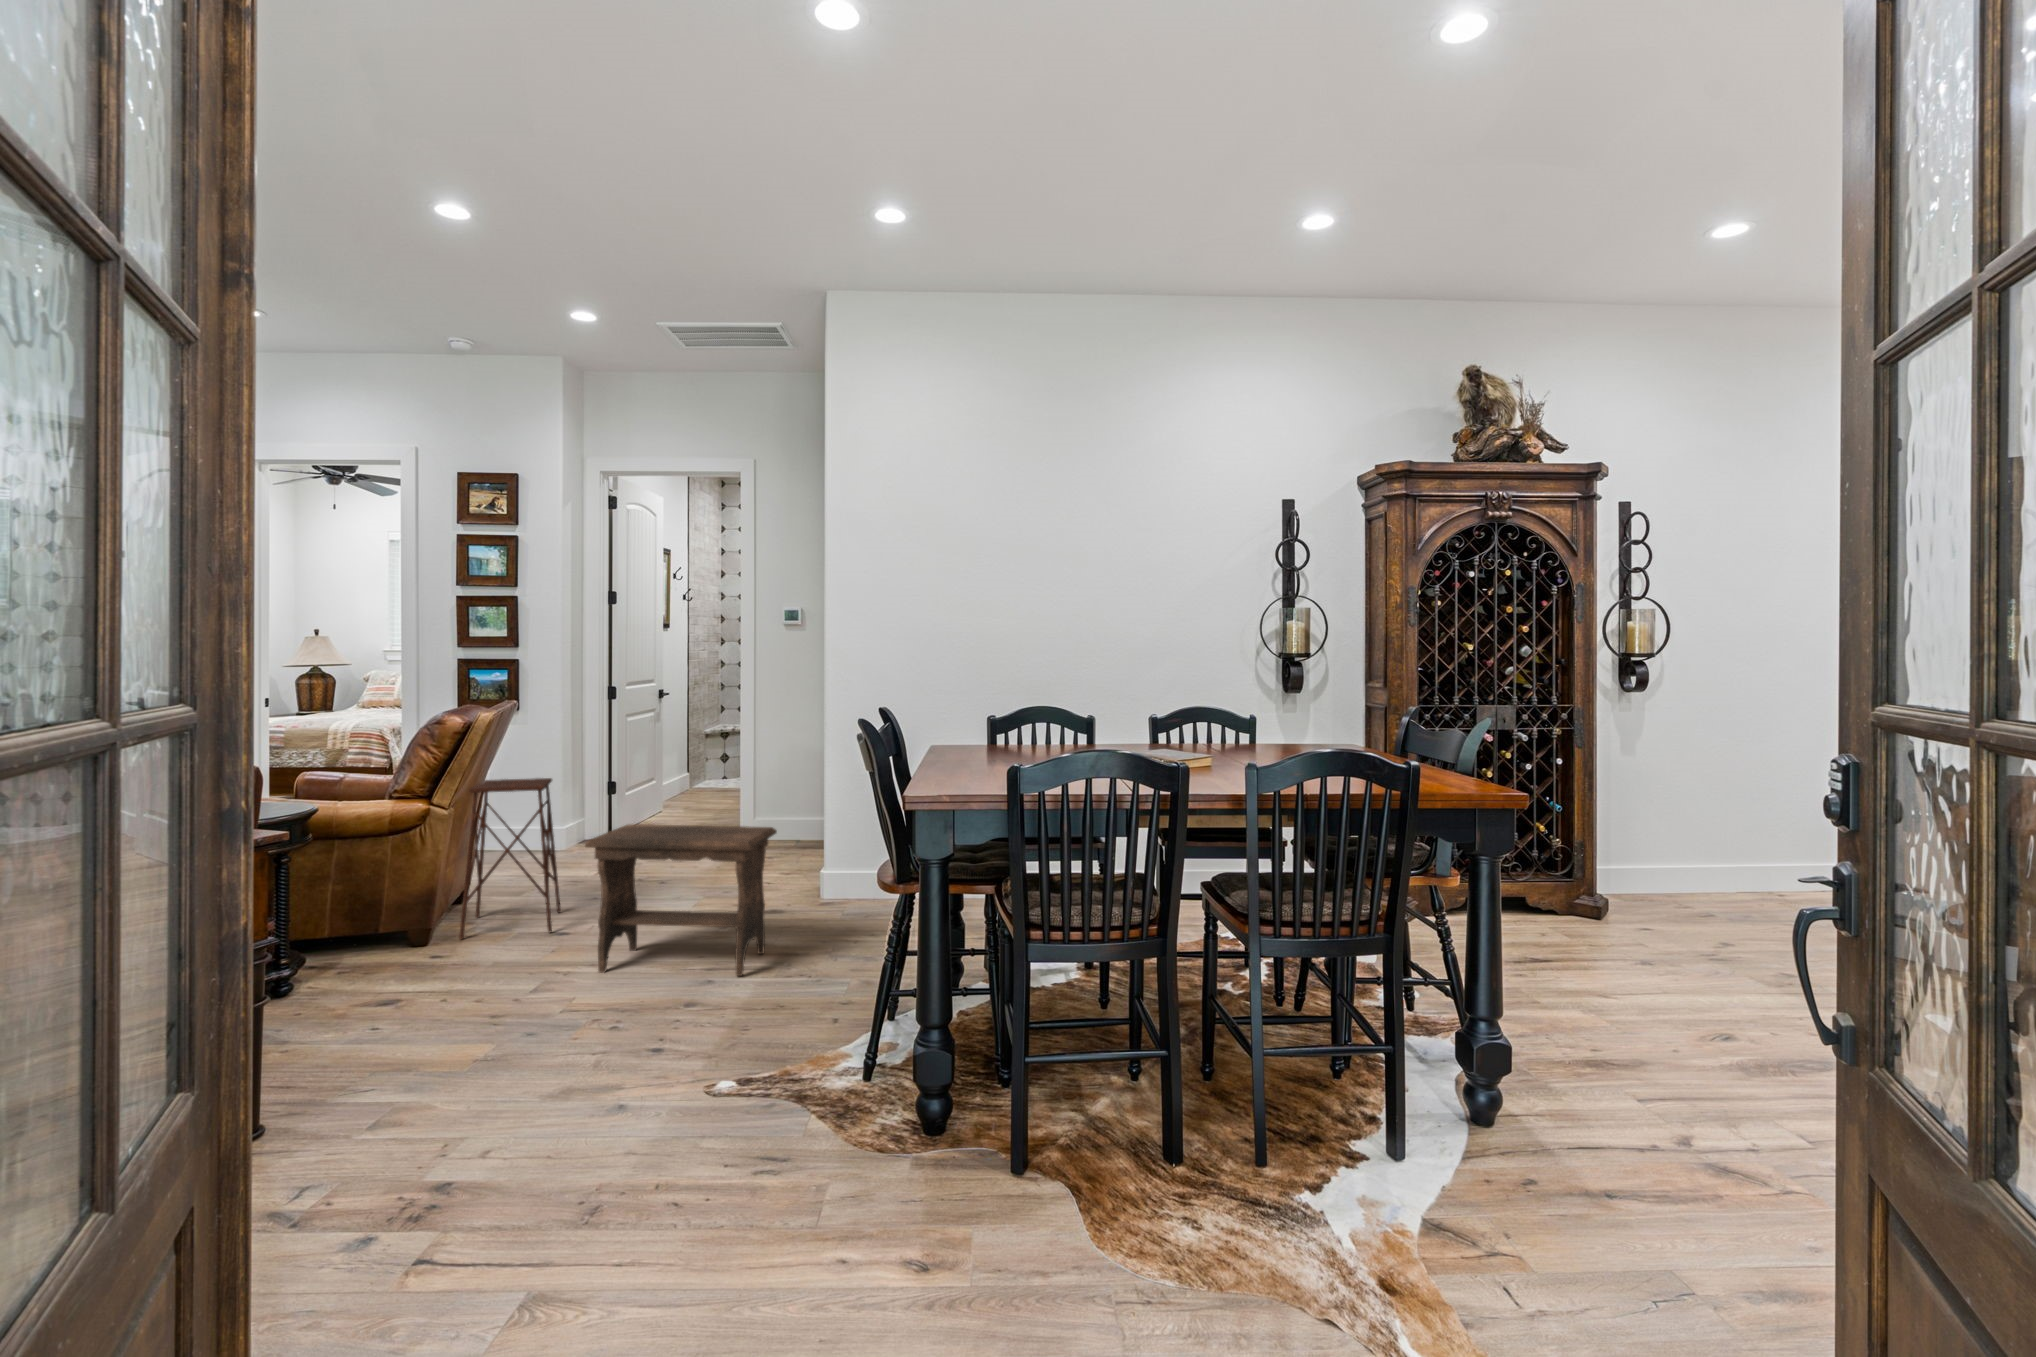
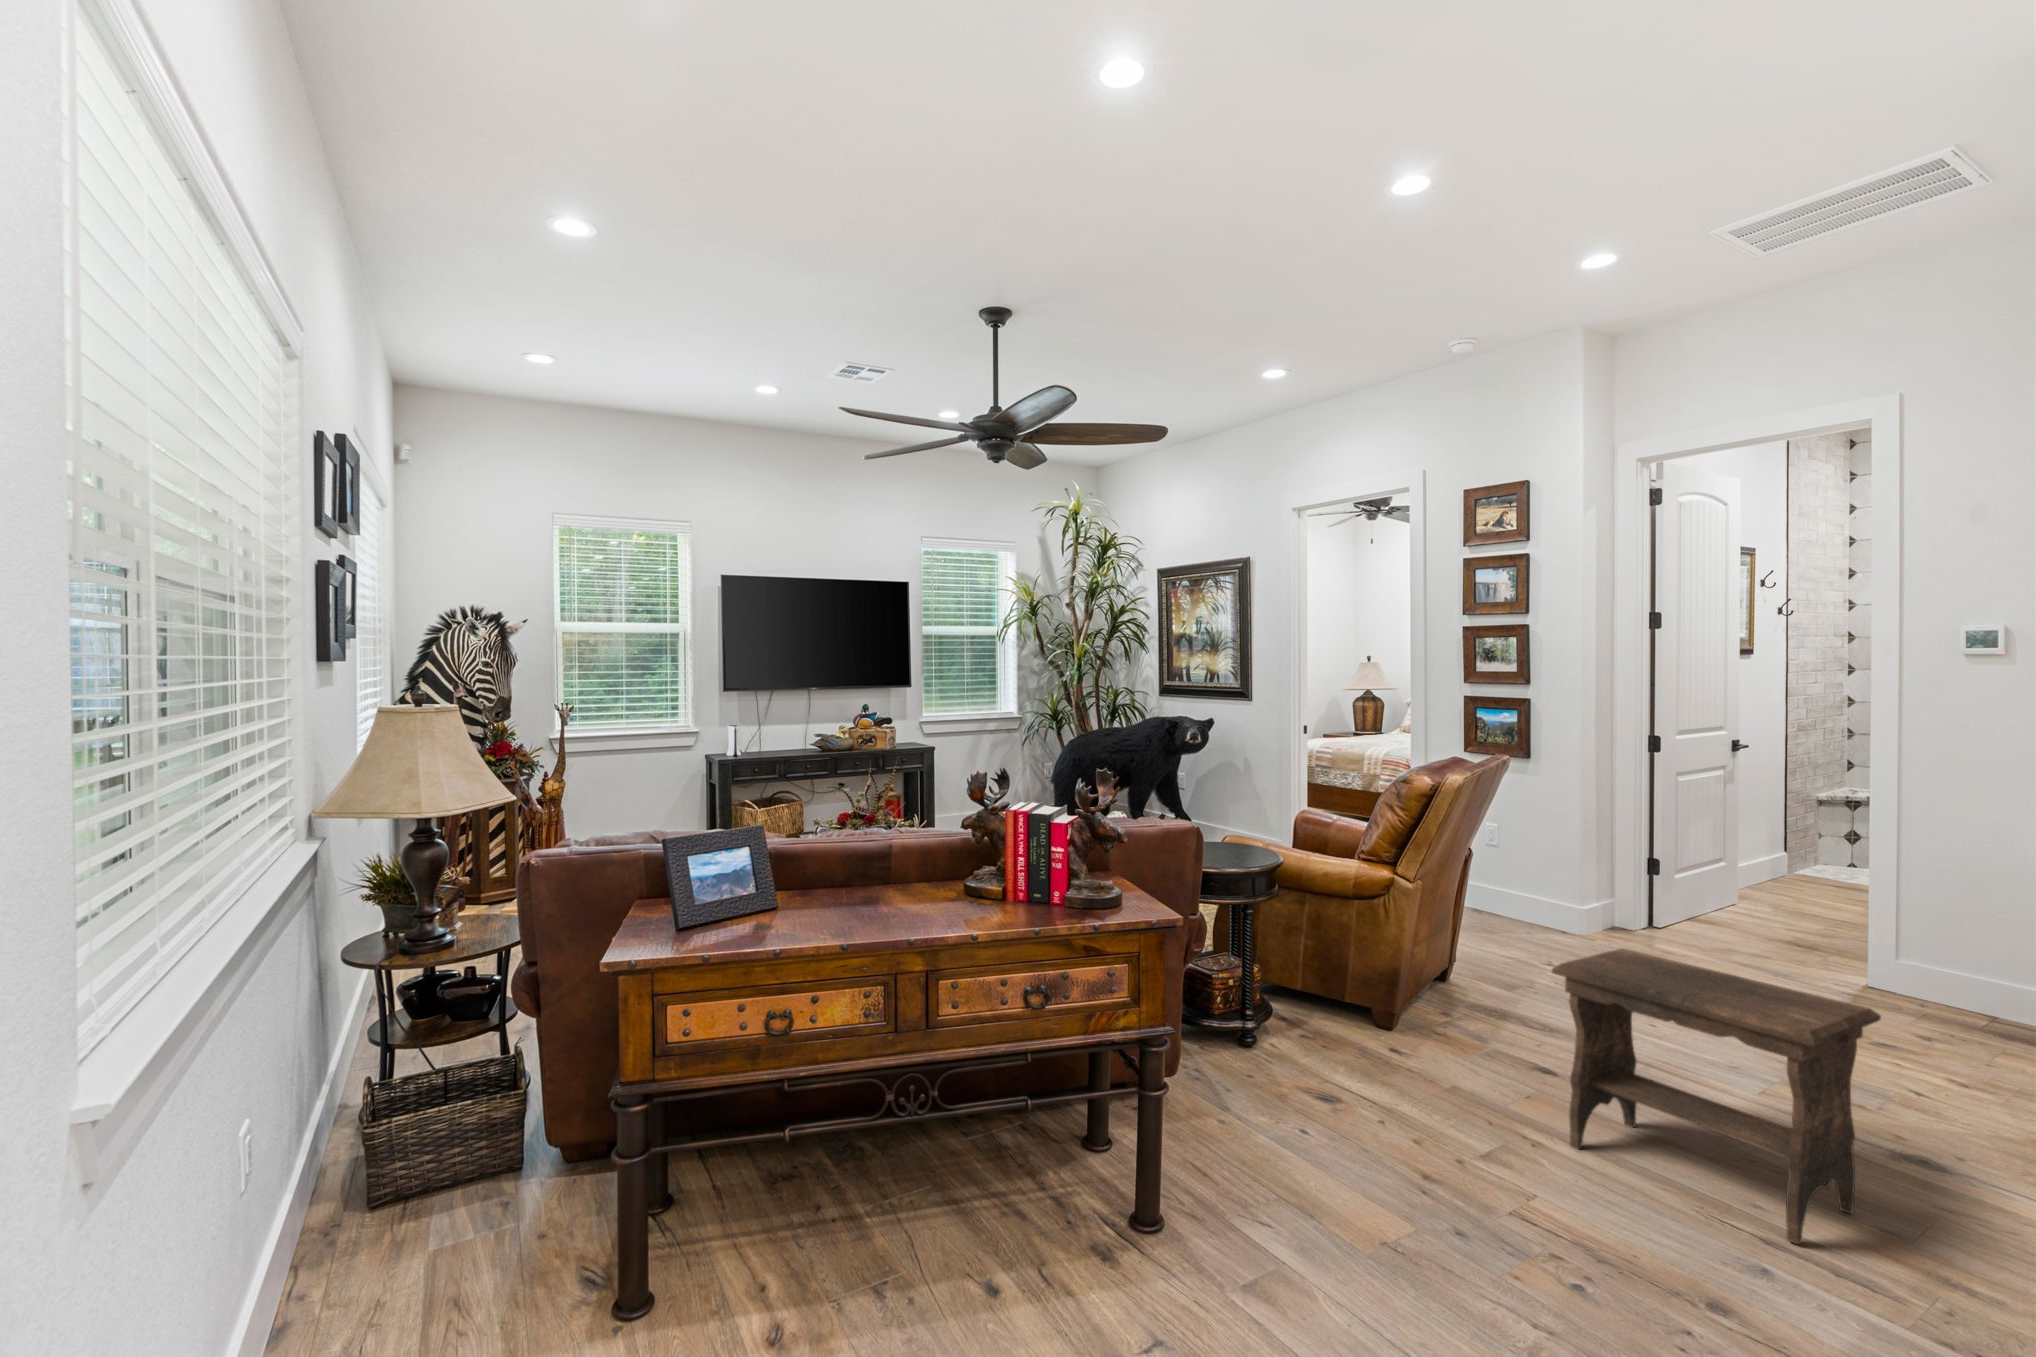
side table: present [459,778,561,939] -> none [1424,851,1550,1059]

